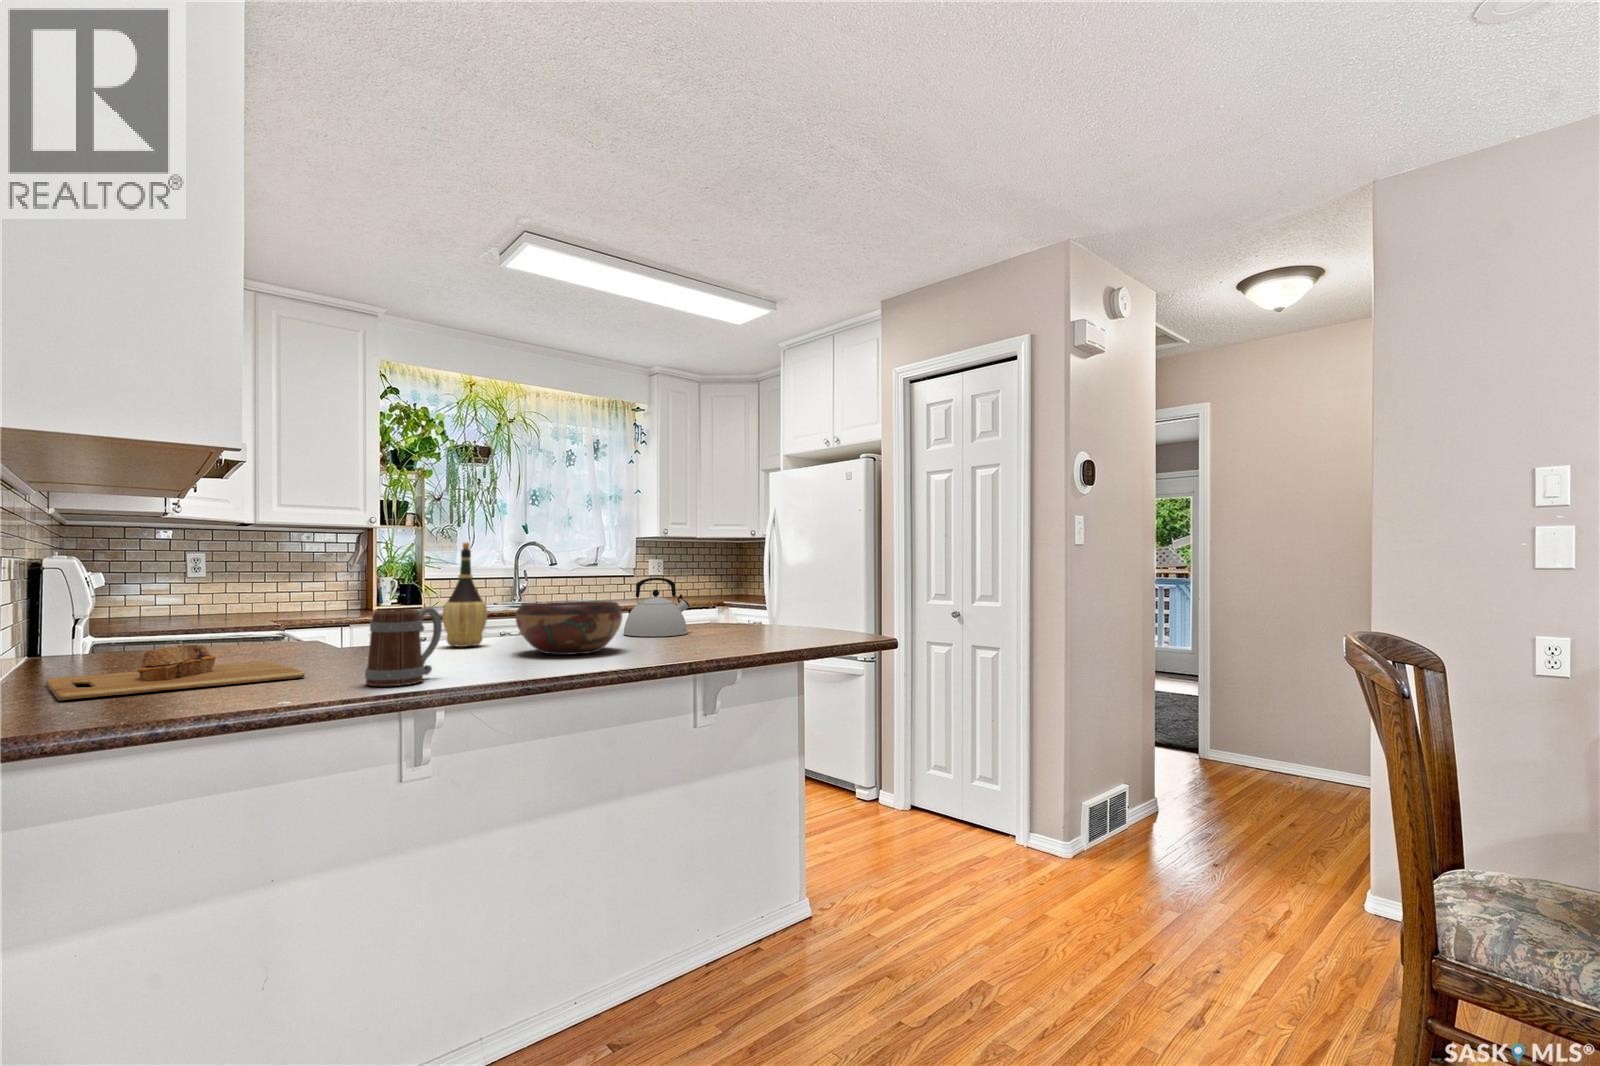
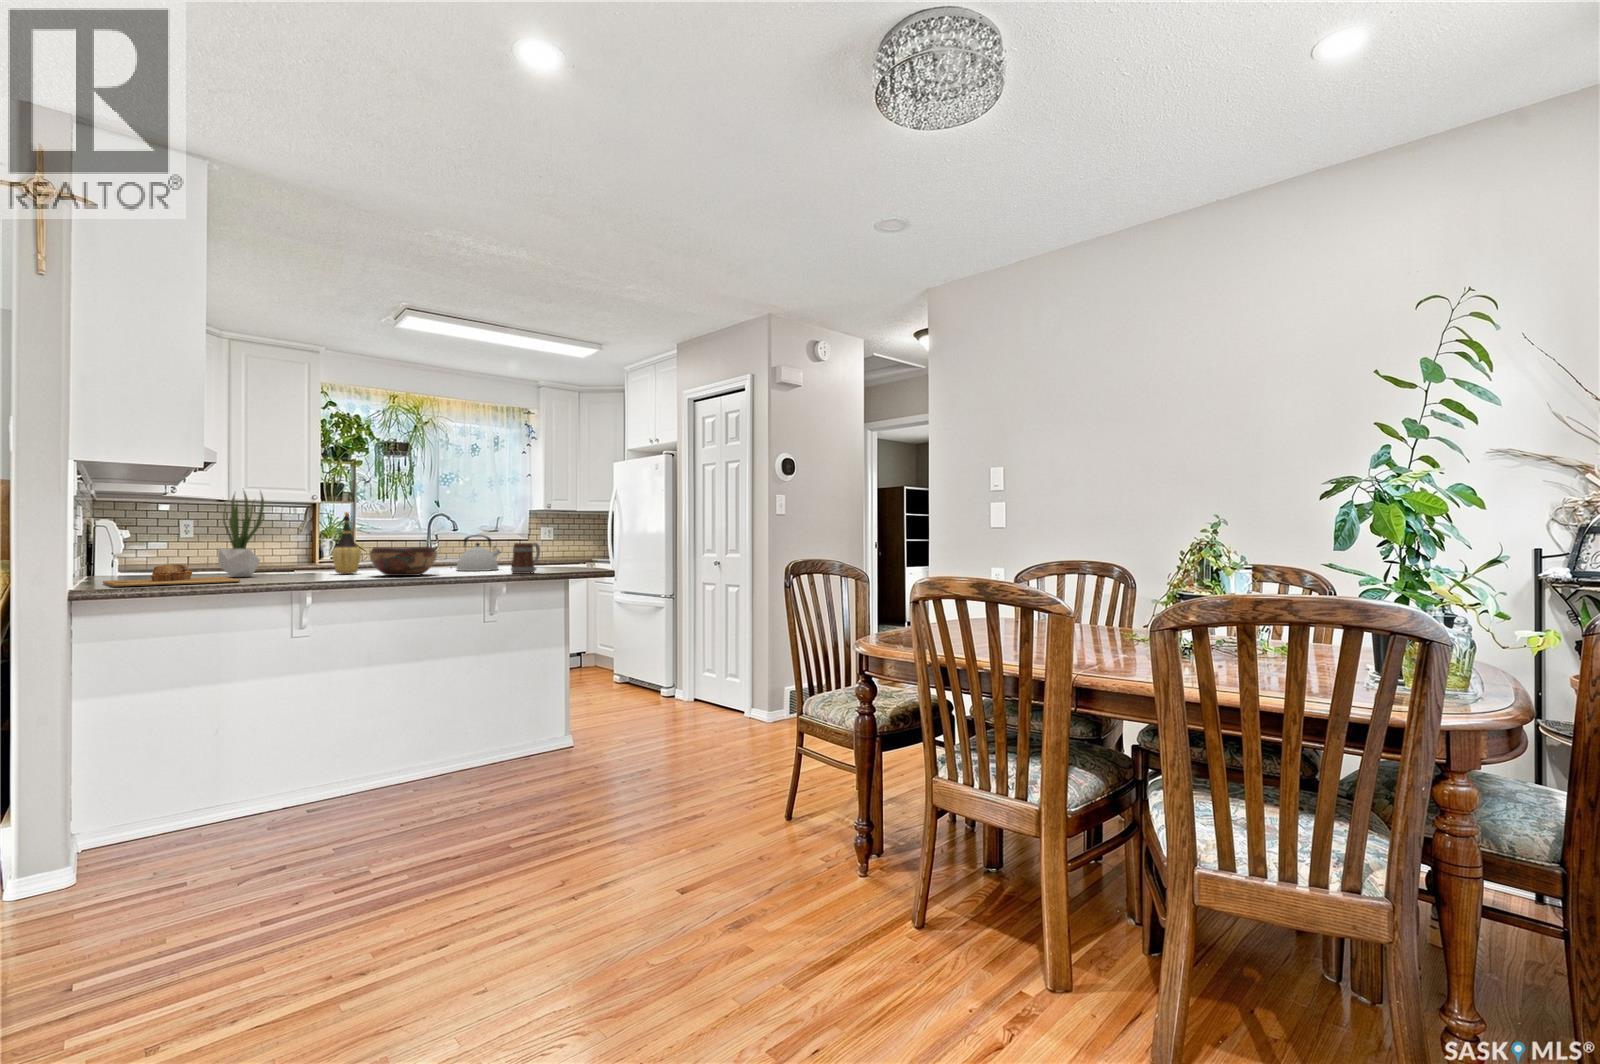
potted plant: none [257,501,336,658] -> present [218,492,264,577]
mug: present [365,608,442,686] -> present [511,543,540,574]

